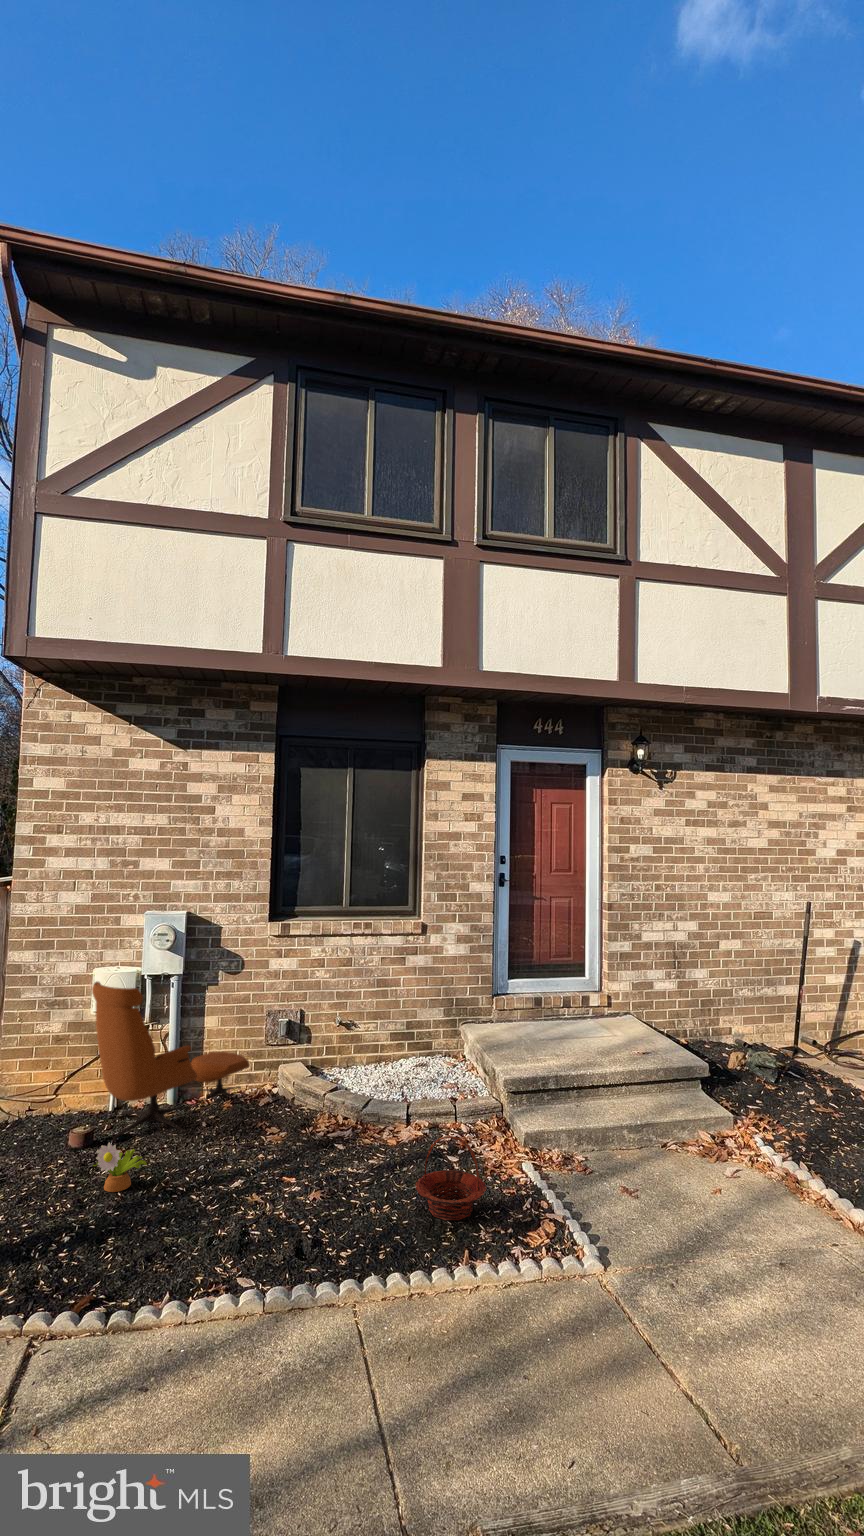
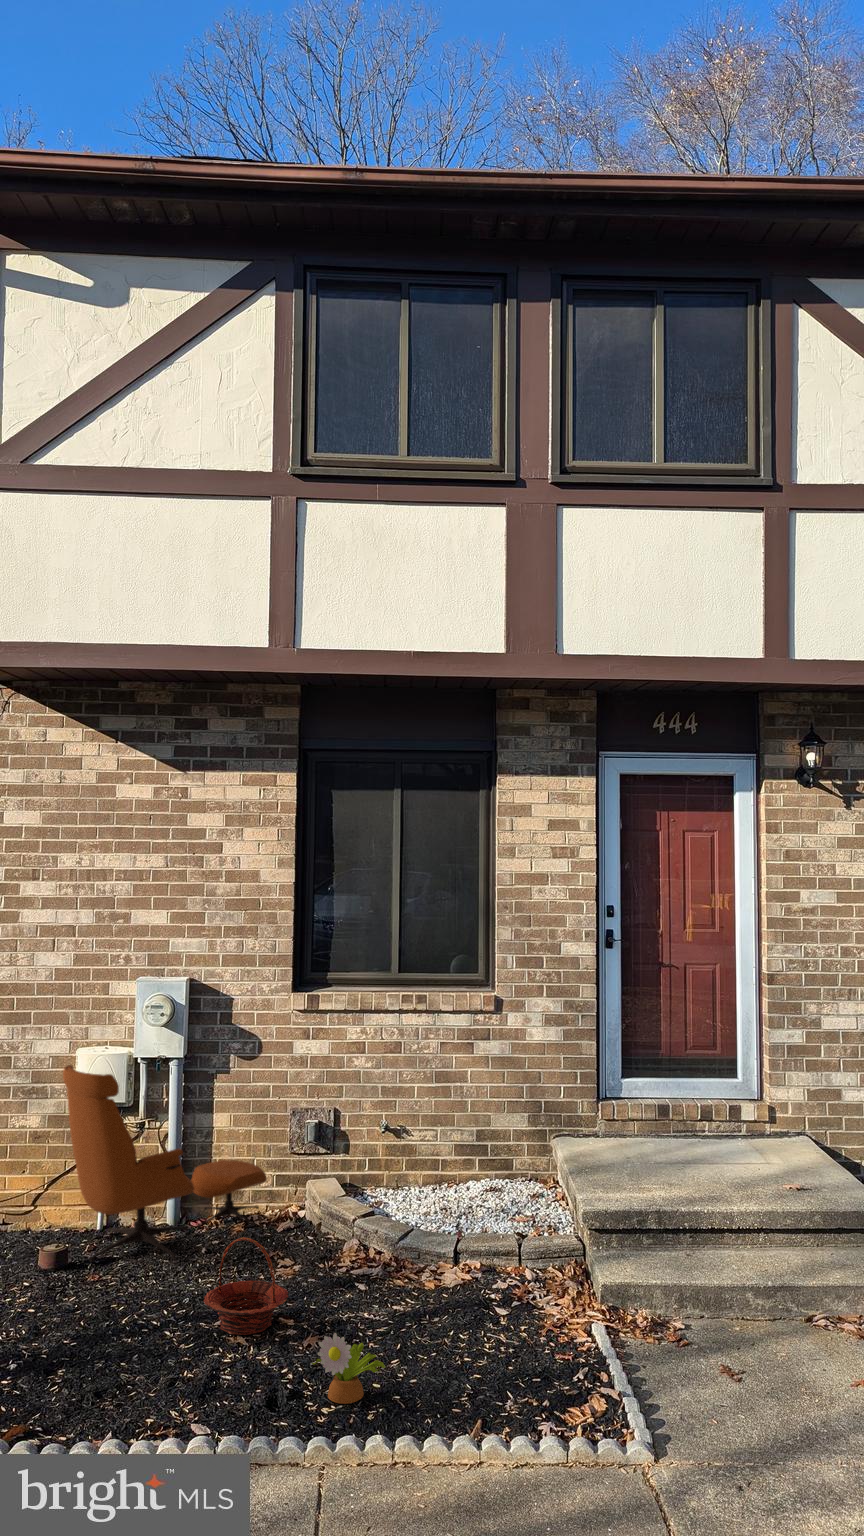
basket: present [415,1136,486,1220] -> present [204,1238,288,1335]
decorative plant: present [93,1142,147,1192] -> present [311,1333,385,1404]

